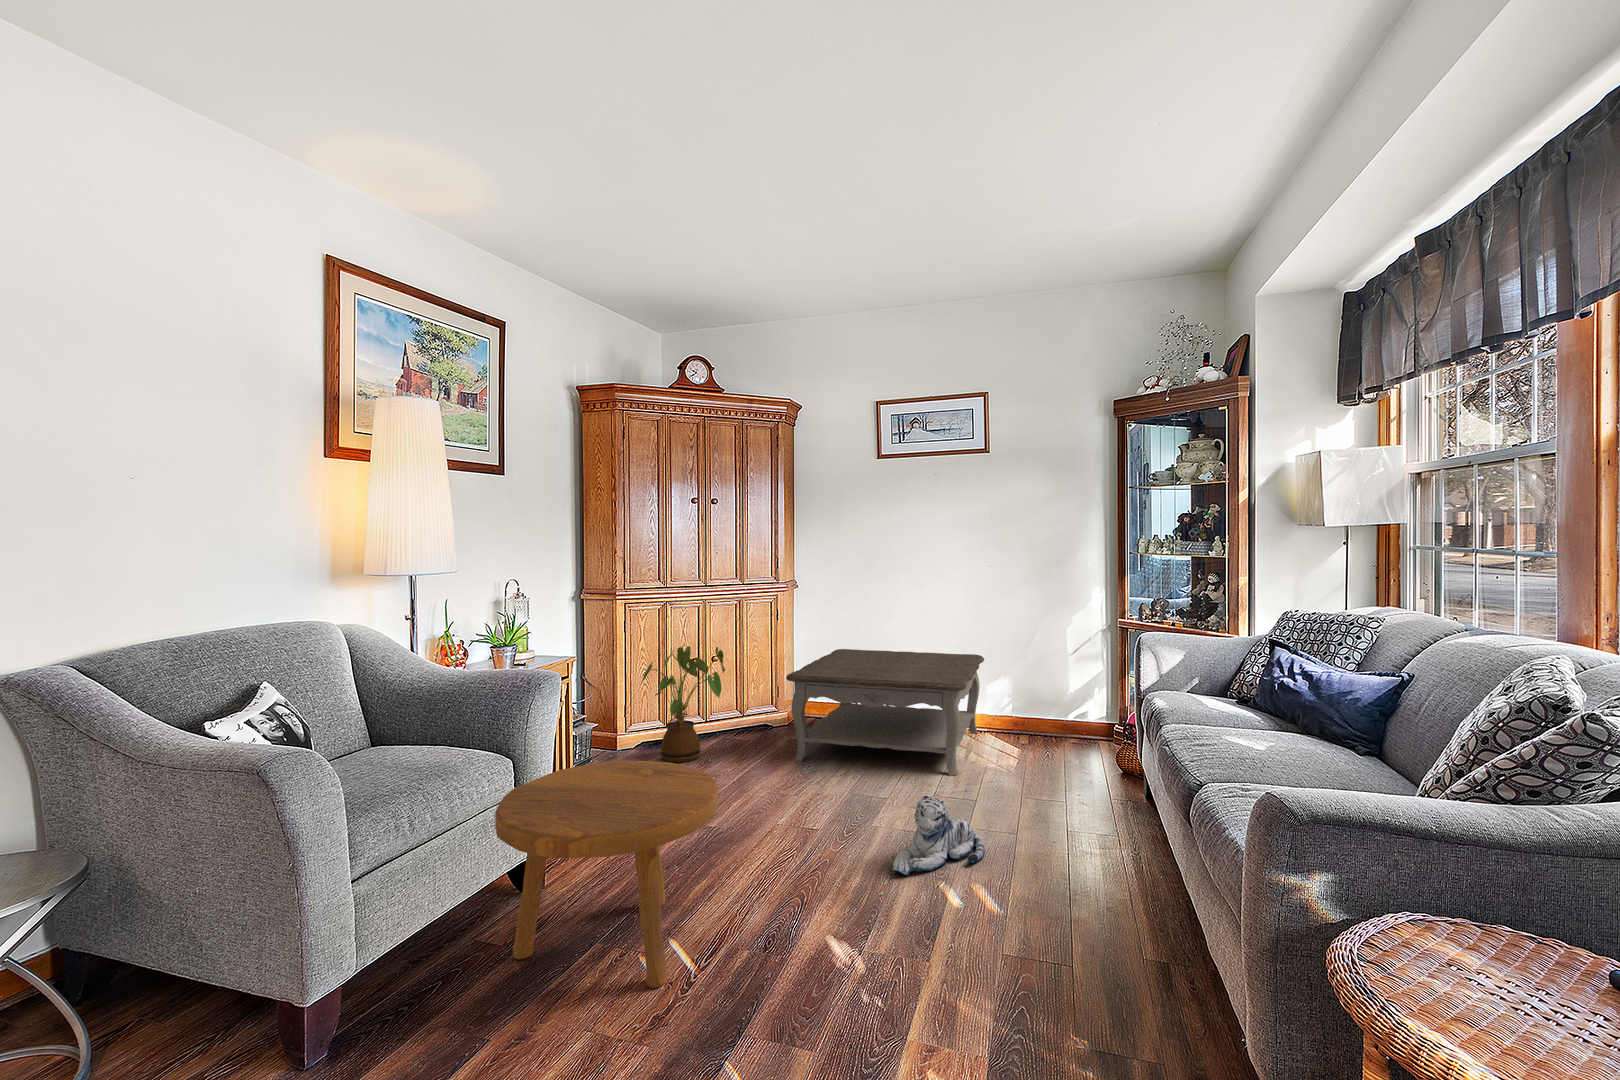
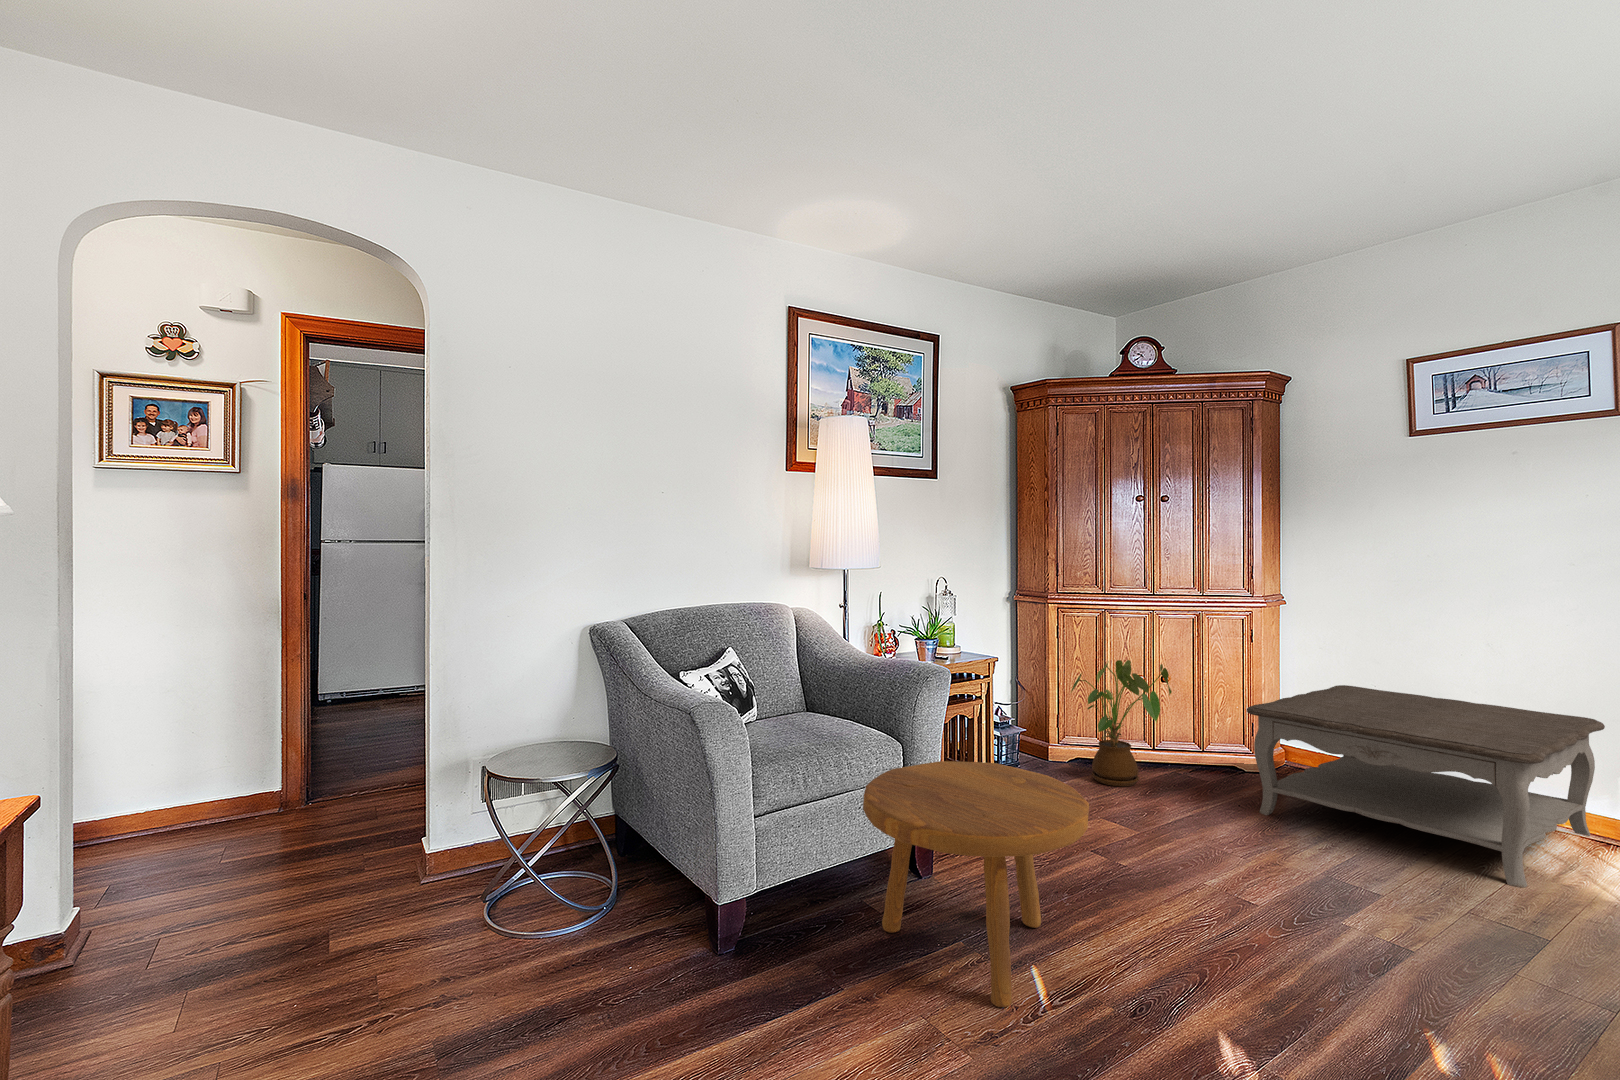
plush toy: present [892,795,985,875] -> none [1353,895,1537,1017]

